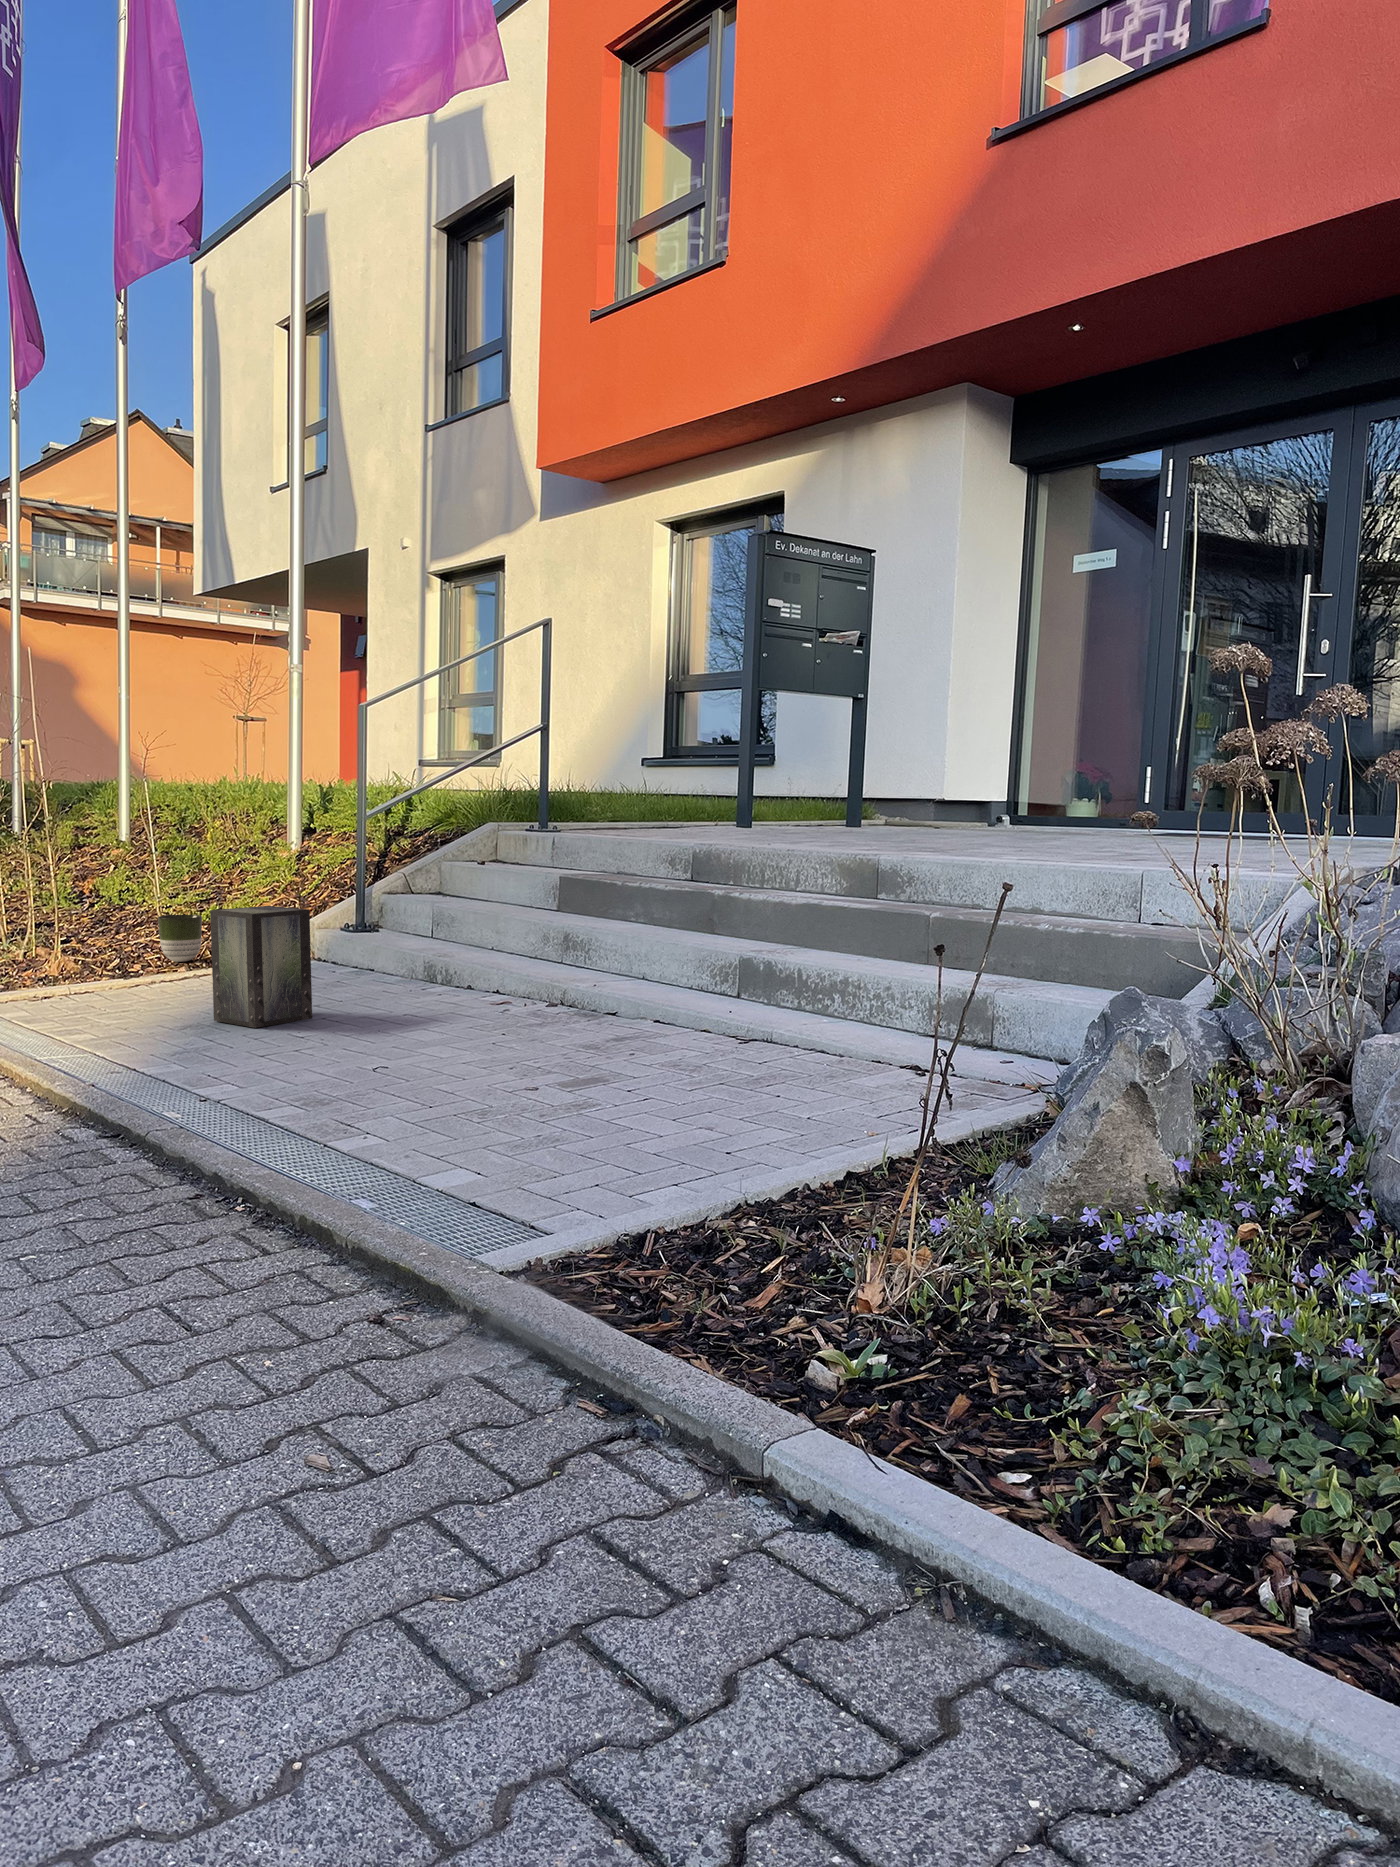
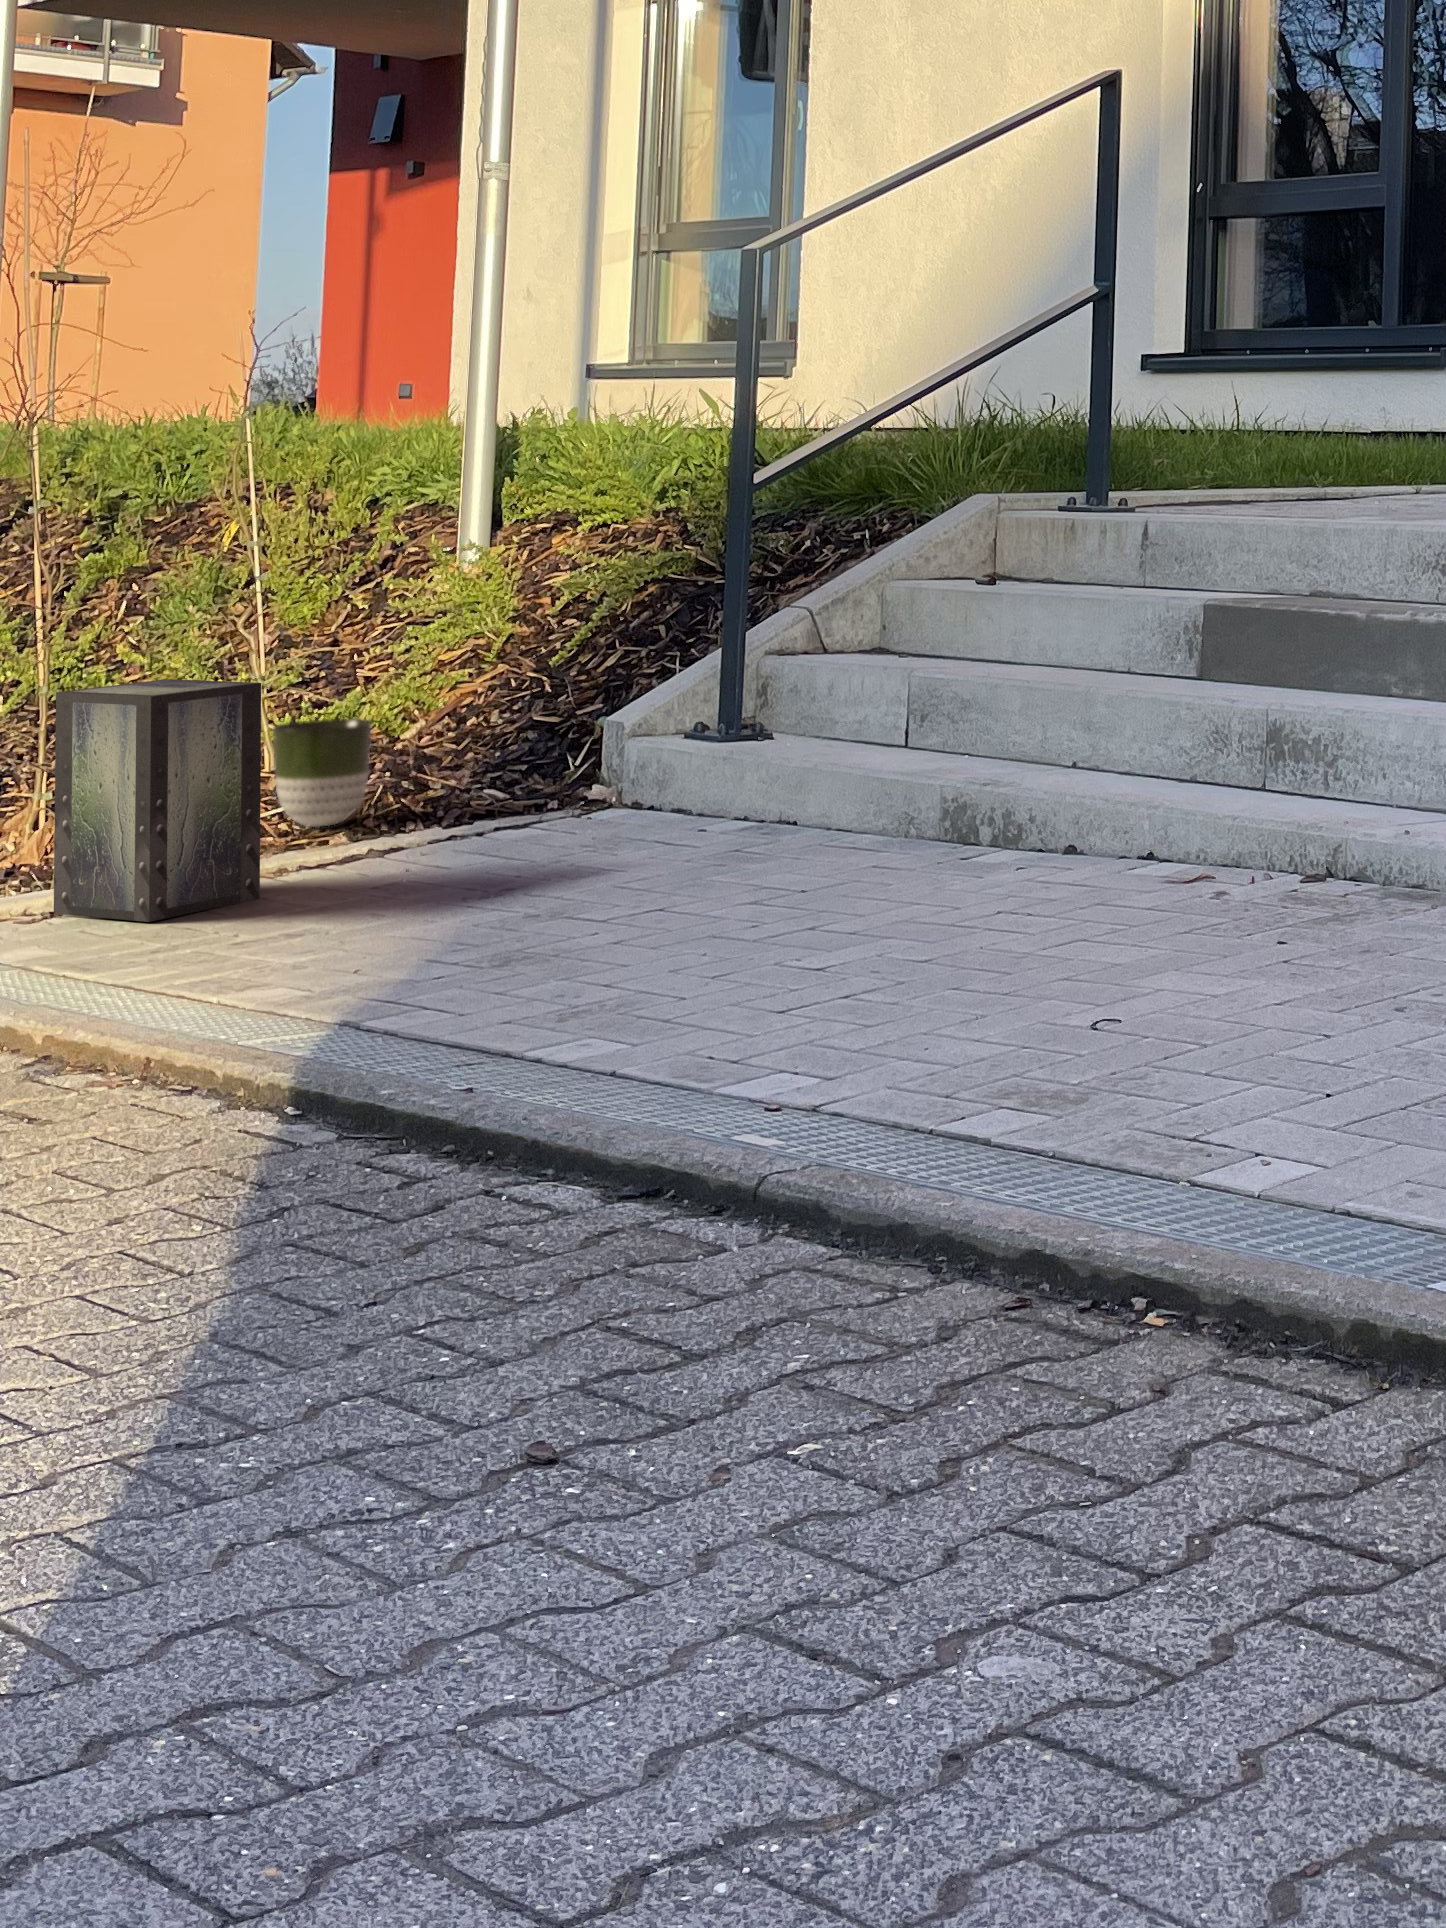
storage box: present [210,906,312,1028] -> present [54,679,261,922]

